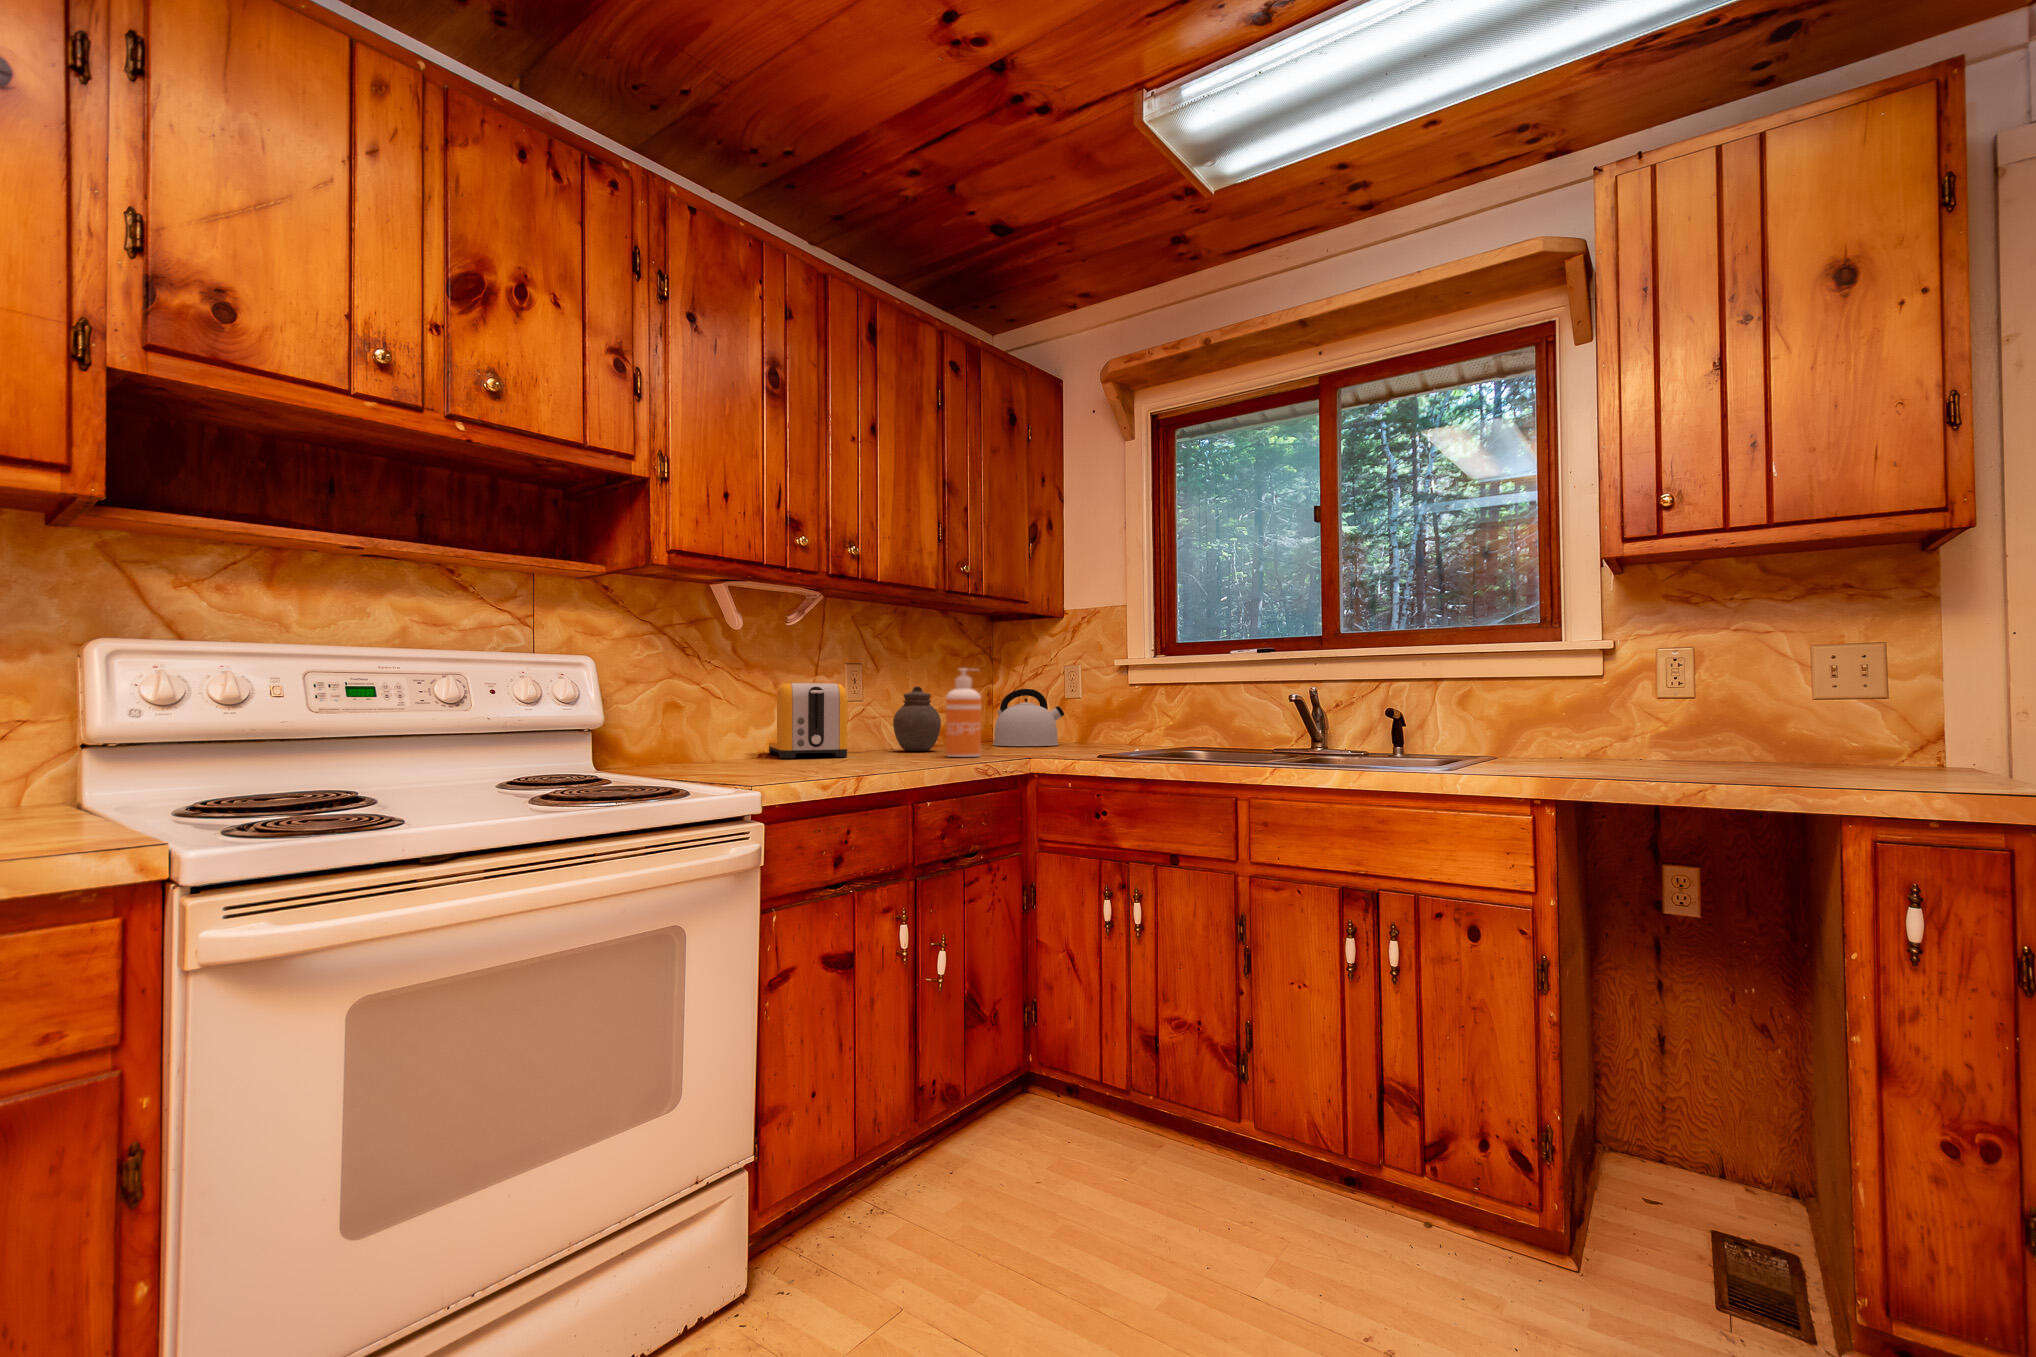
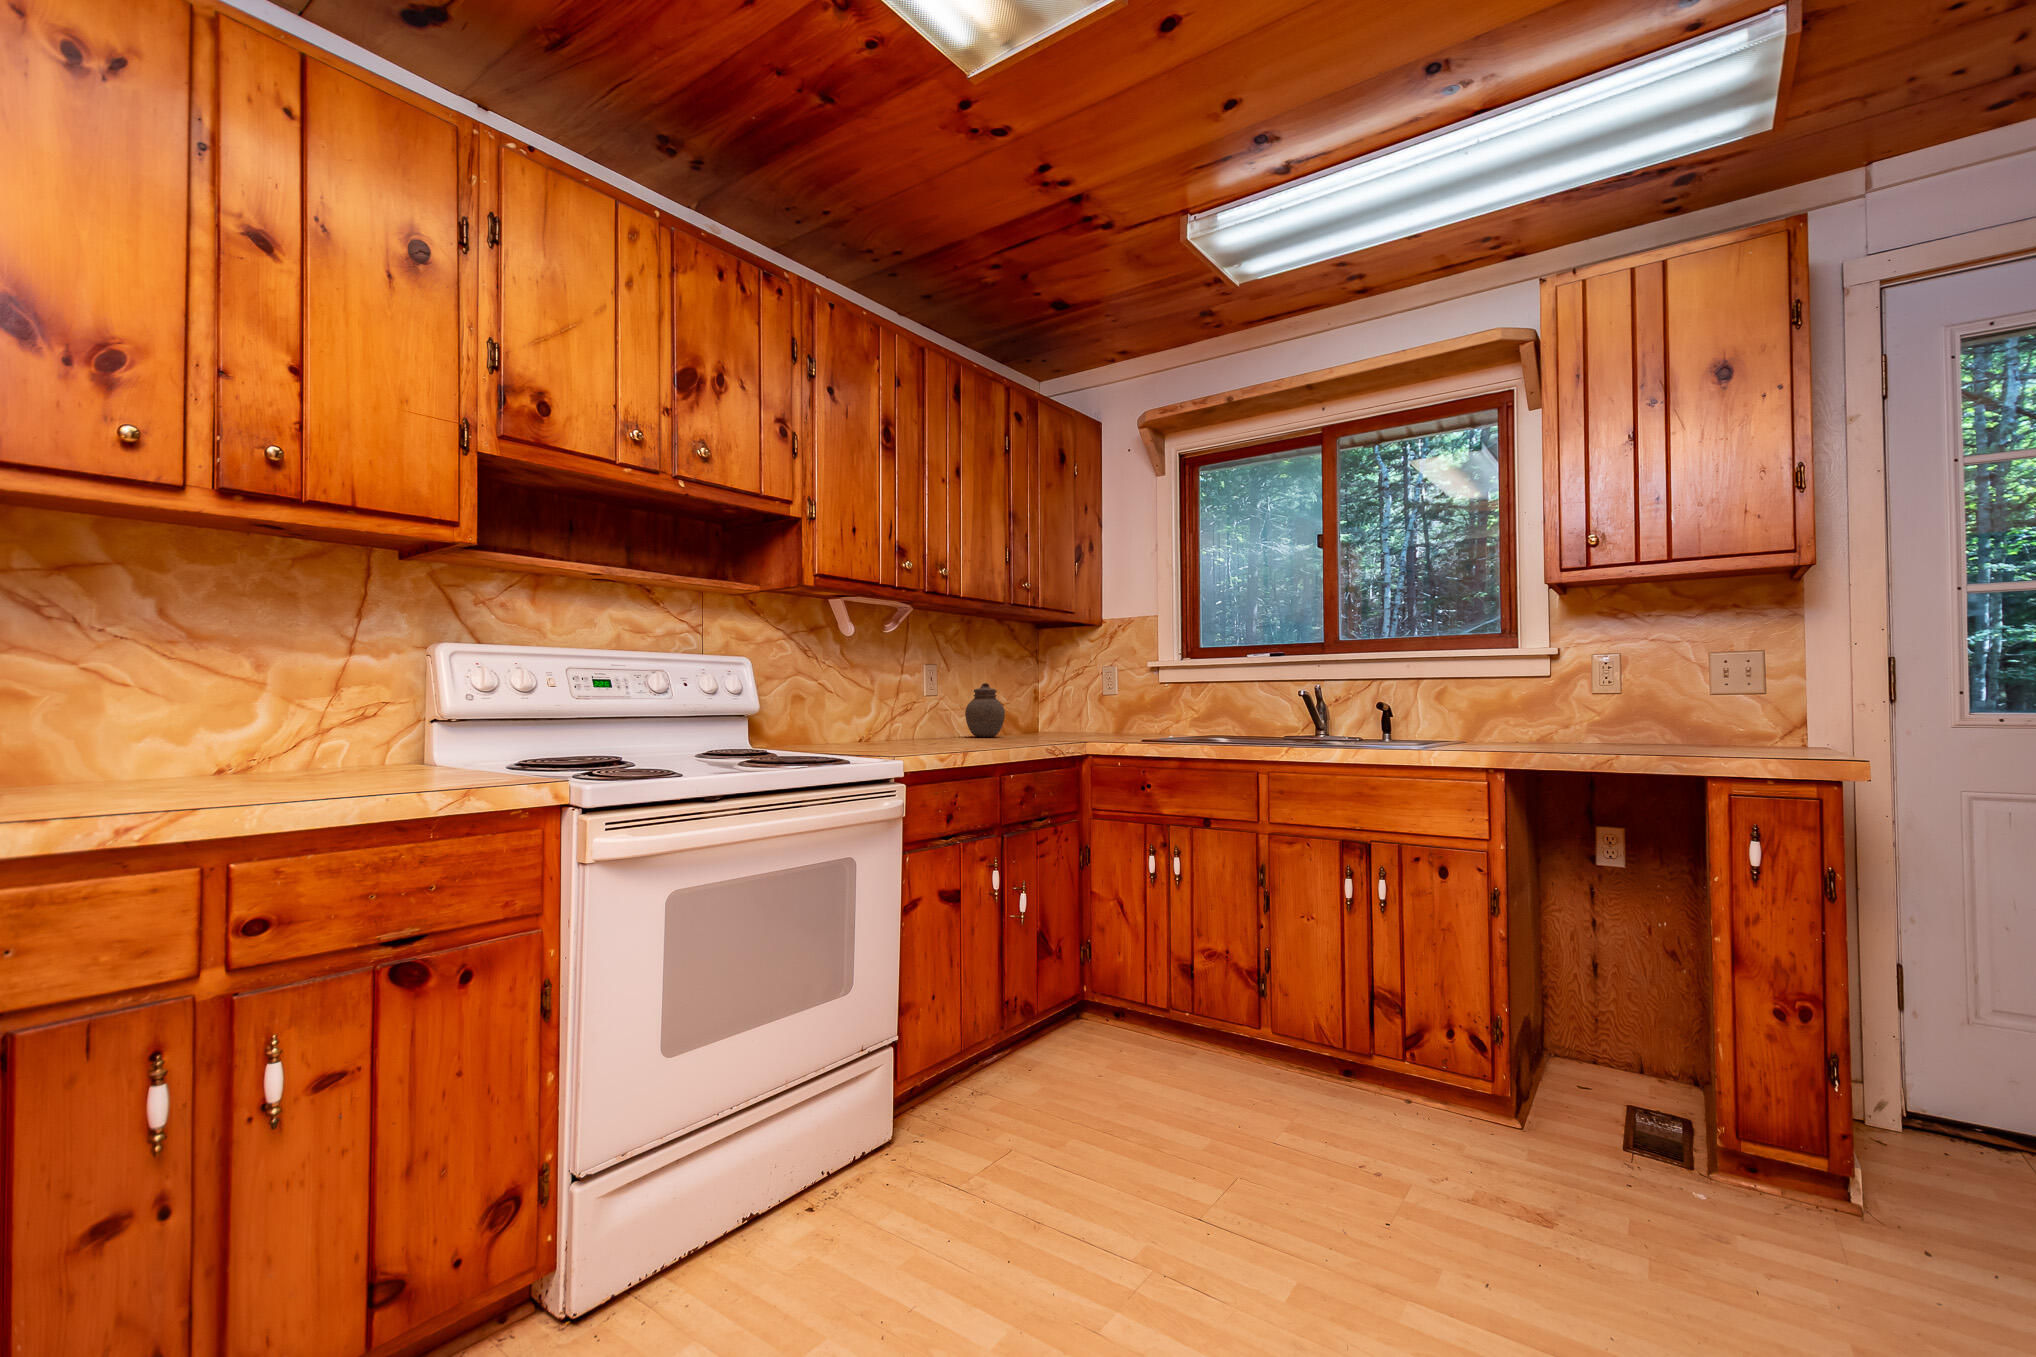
soap dispenser: present [946,668,981,757] -> none [1015,668,1043,741]
toaster: present [769,683,847,758] -> none [864,680,934,741]
kettle: present [993,689,1064,746] -> none [1043,686,1103,734]

